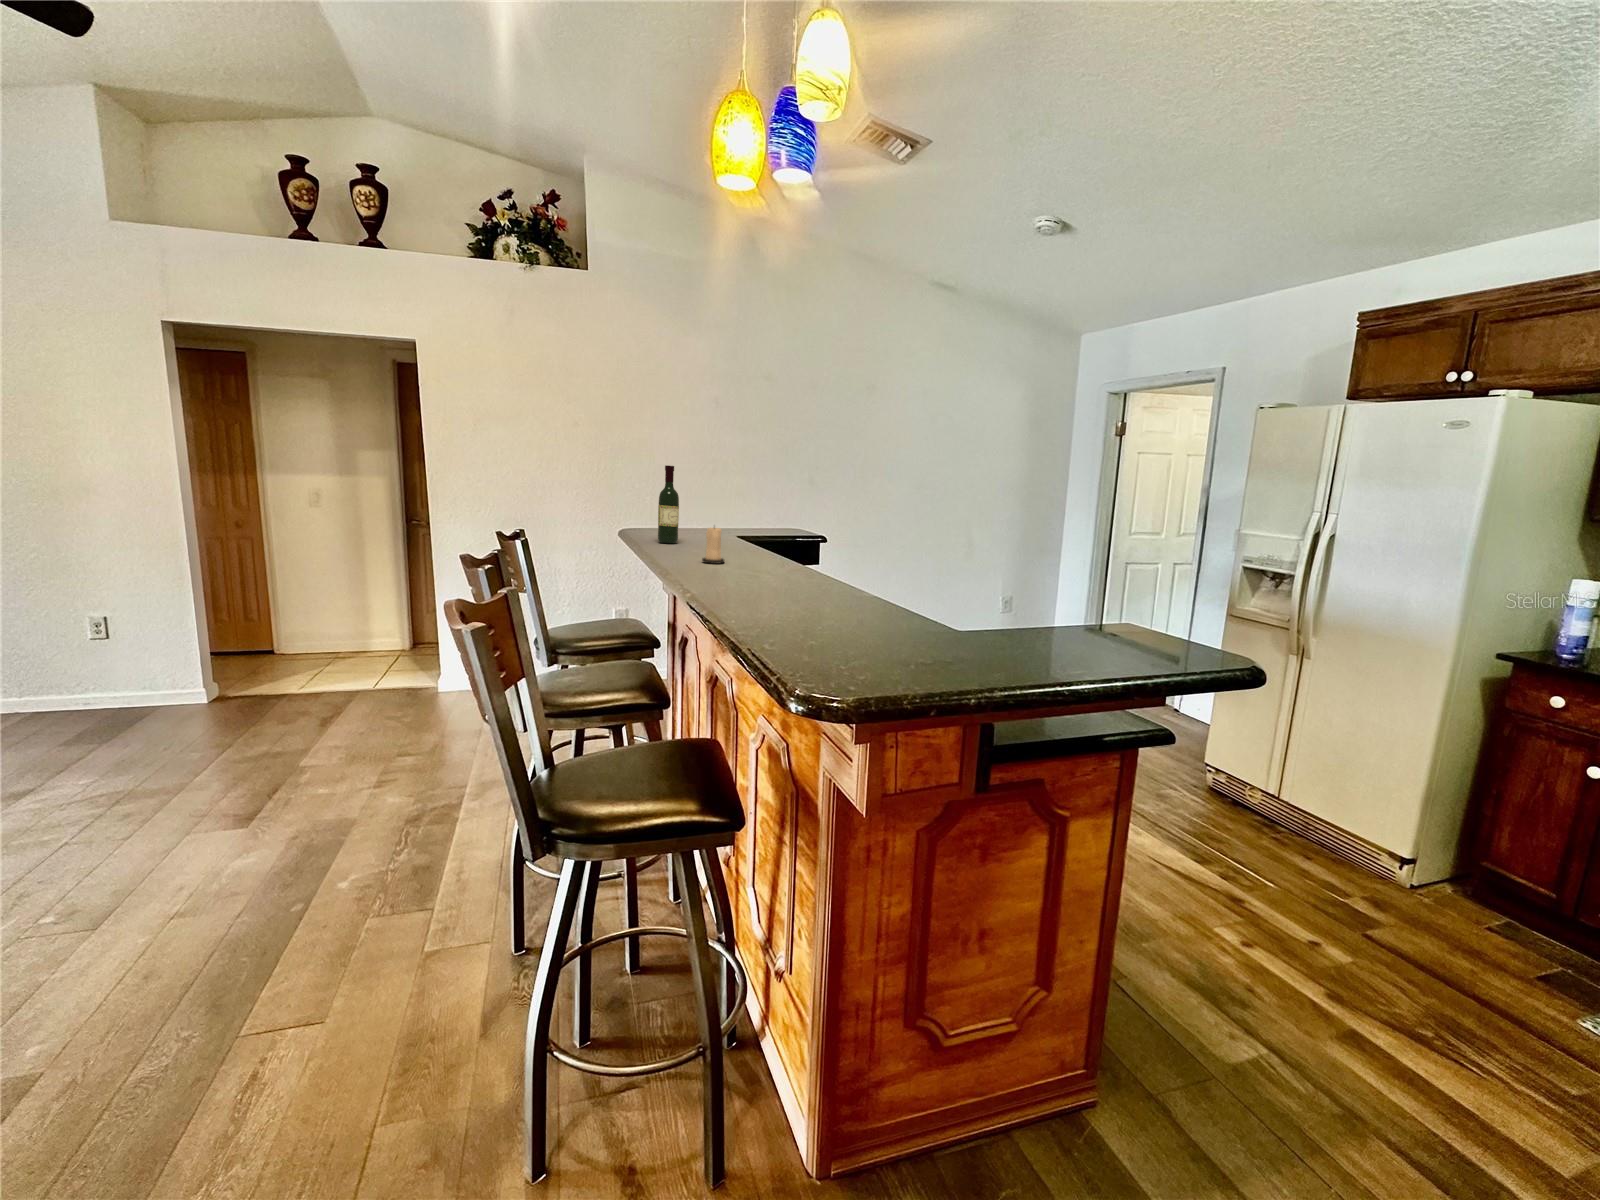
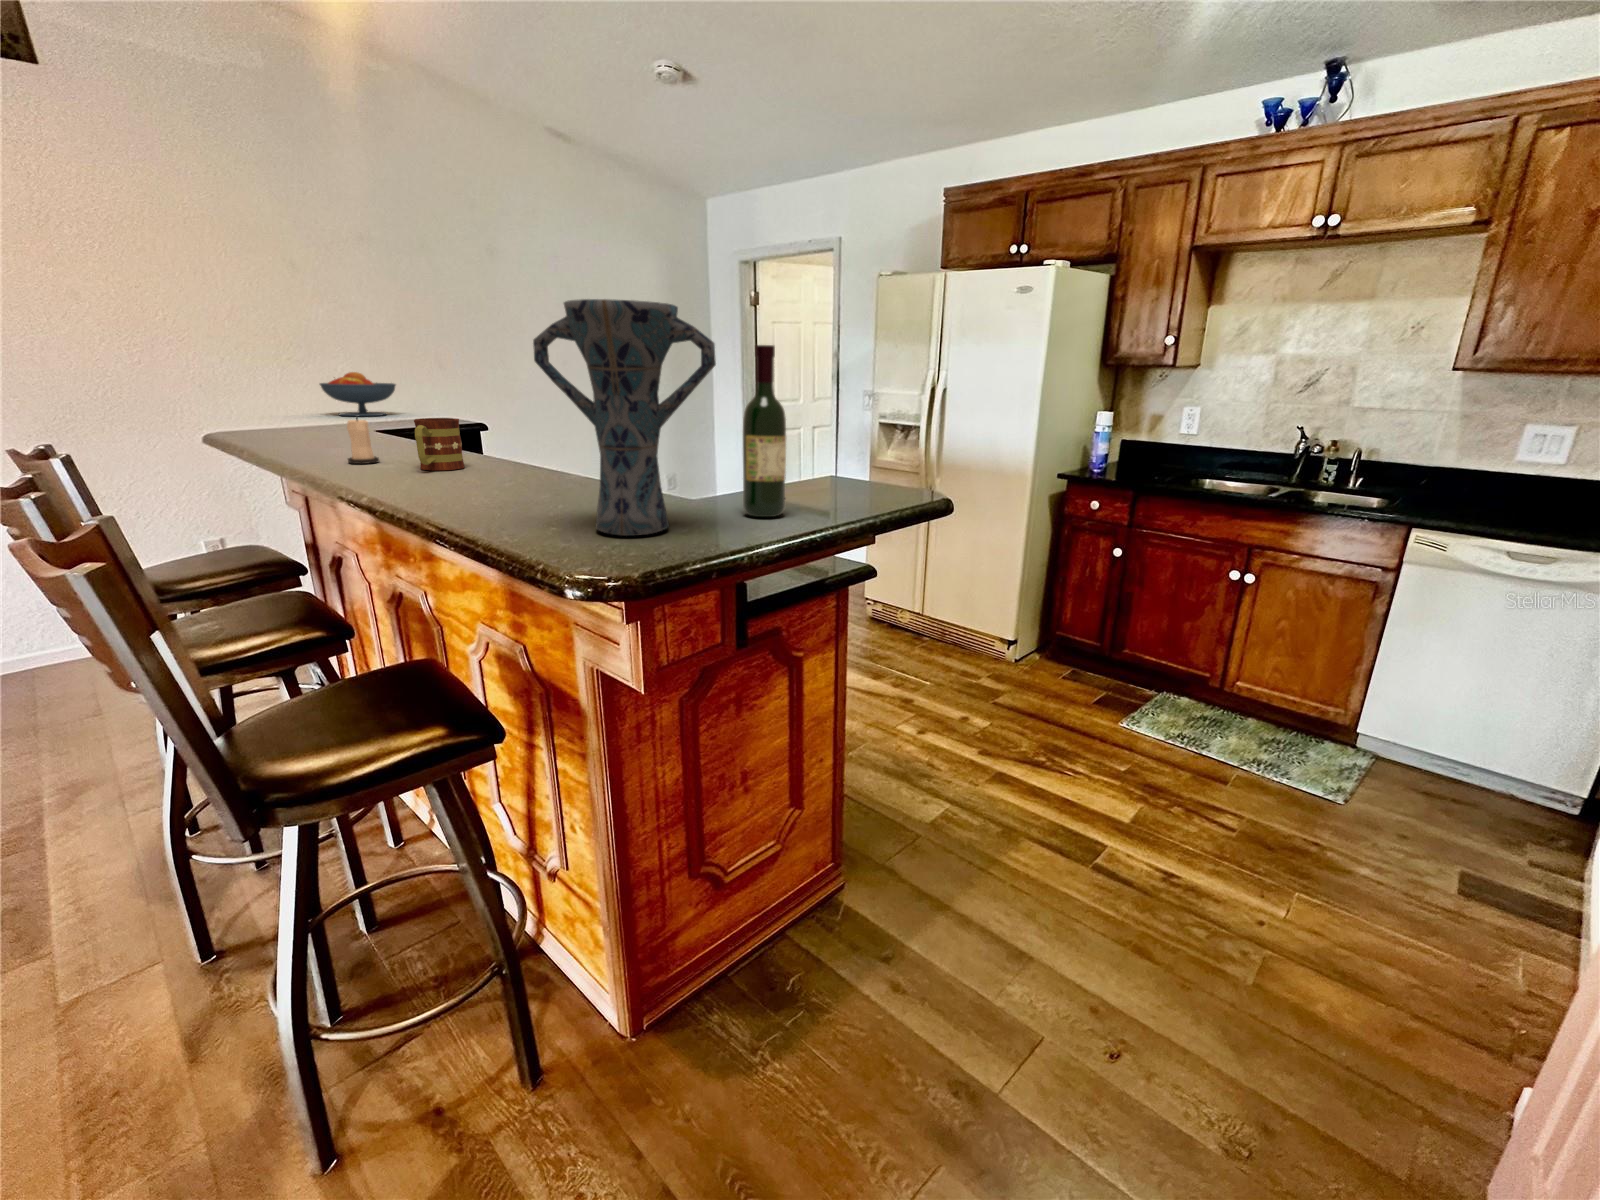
vase: none [822,434,988,657] -> present [533,299,716,536]
wine bottle: present [658,465,679,543] -> present [743,345,786,517]
fruit bowl: none [715,489,770,525] -> present [320,372,396,416]
mug: none [748,530,787,575] -> present [414,418,464,471]

